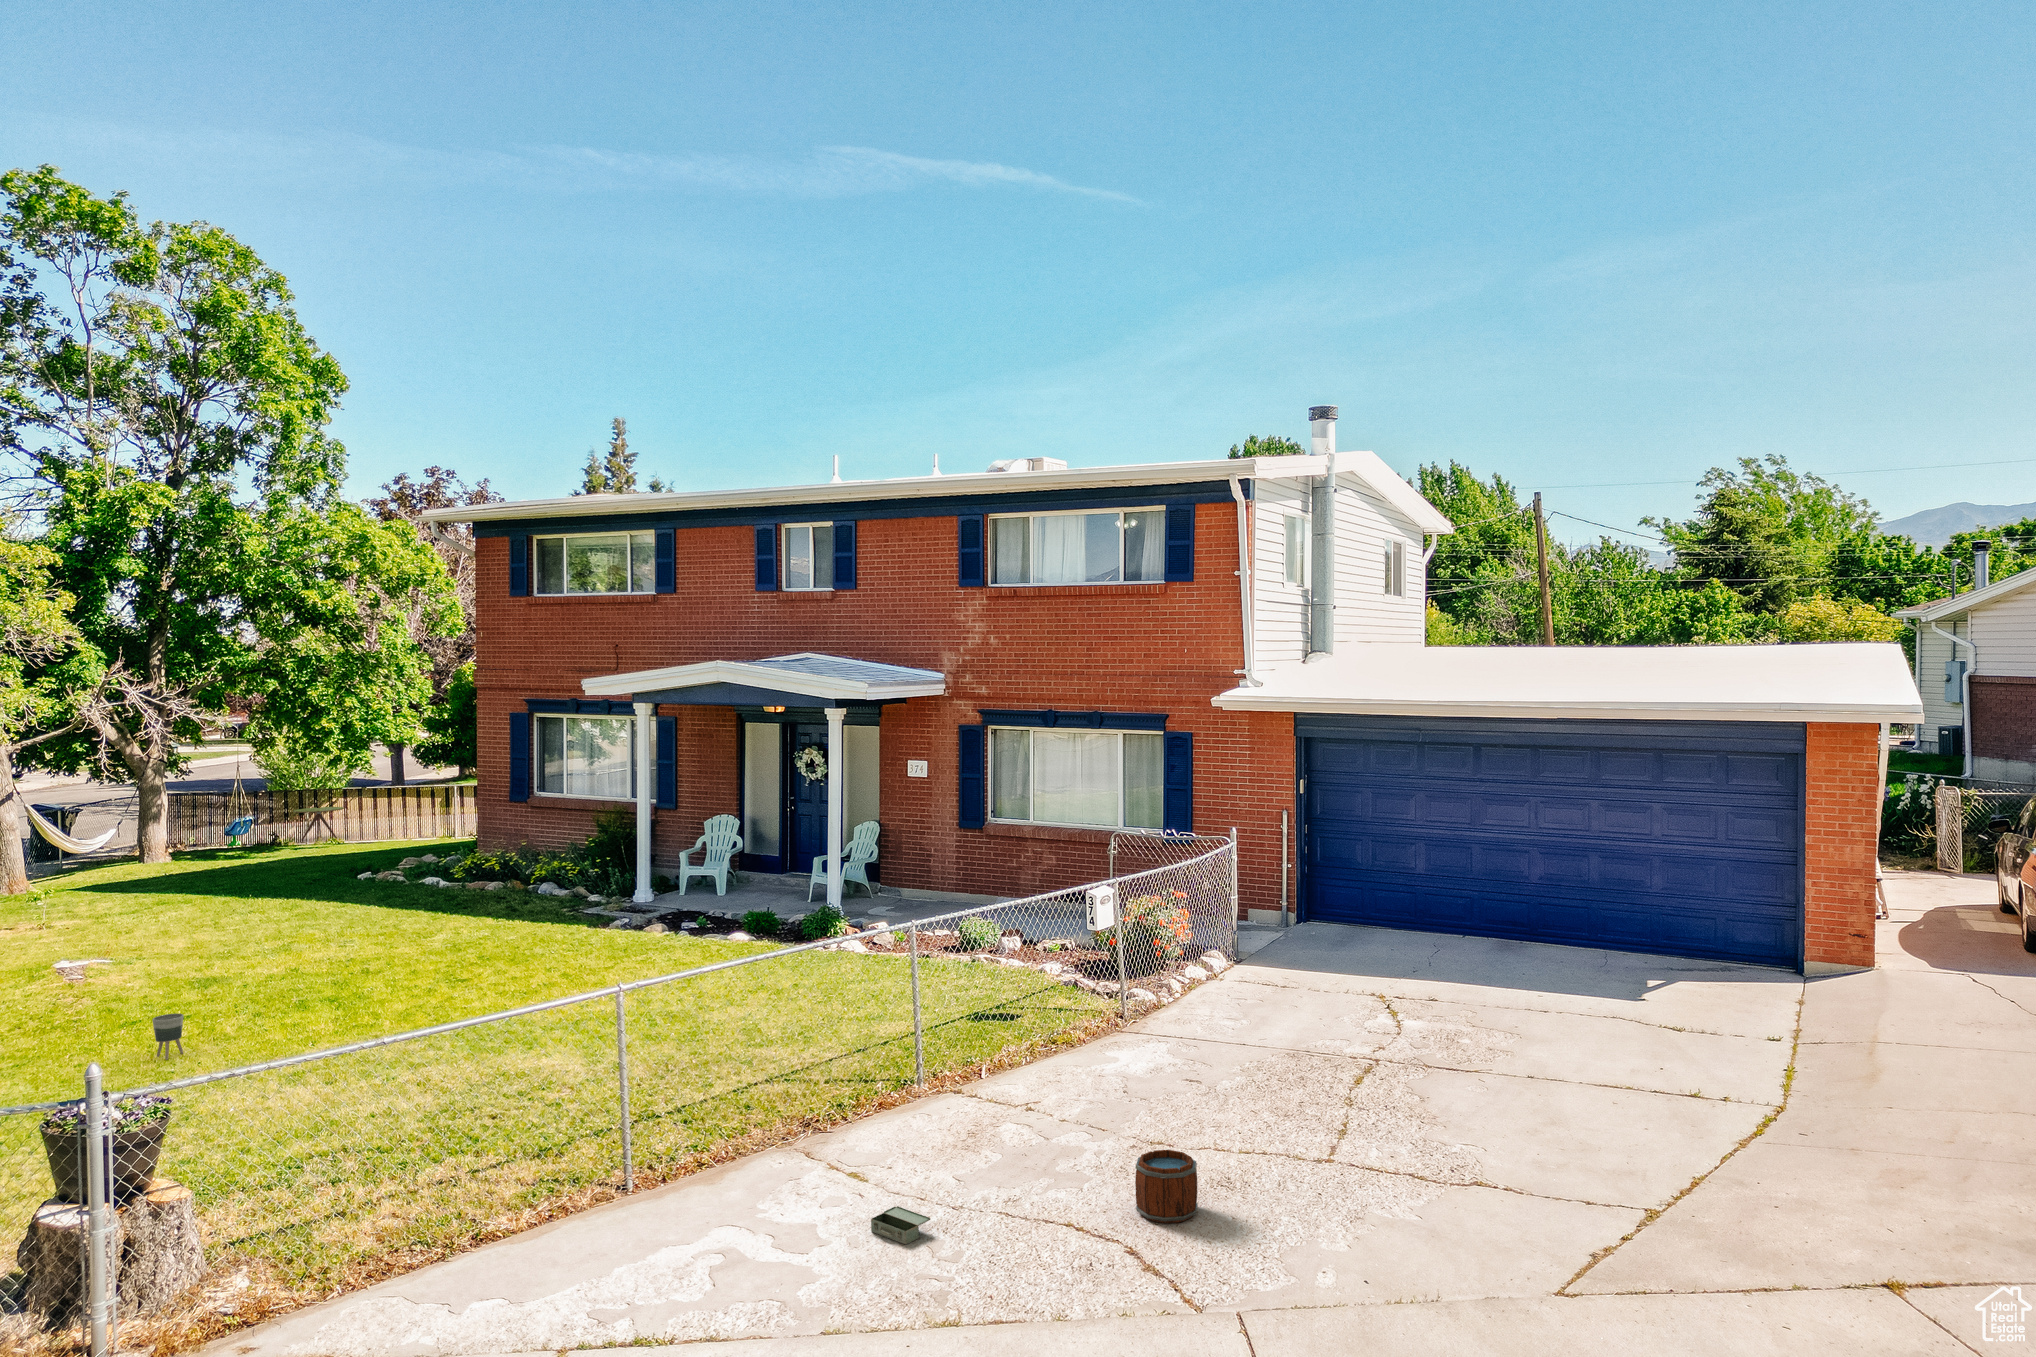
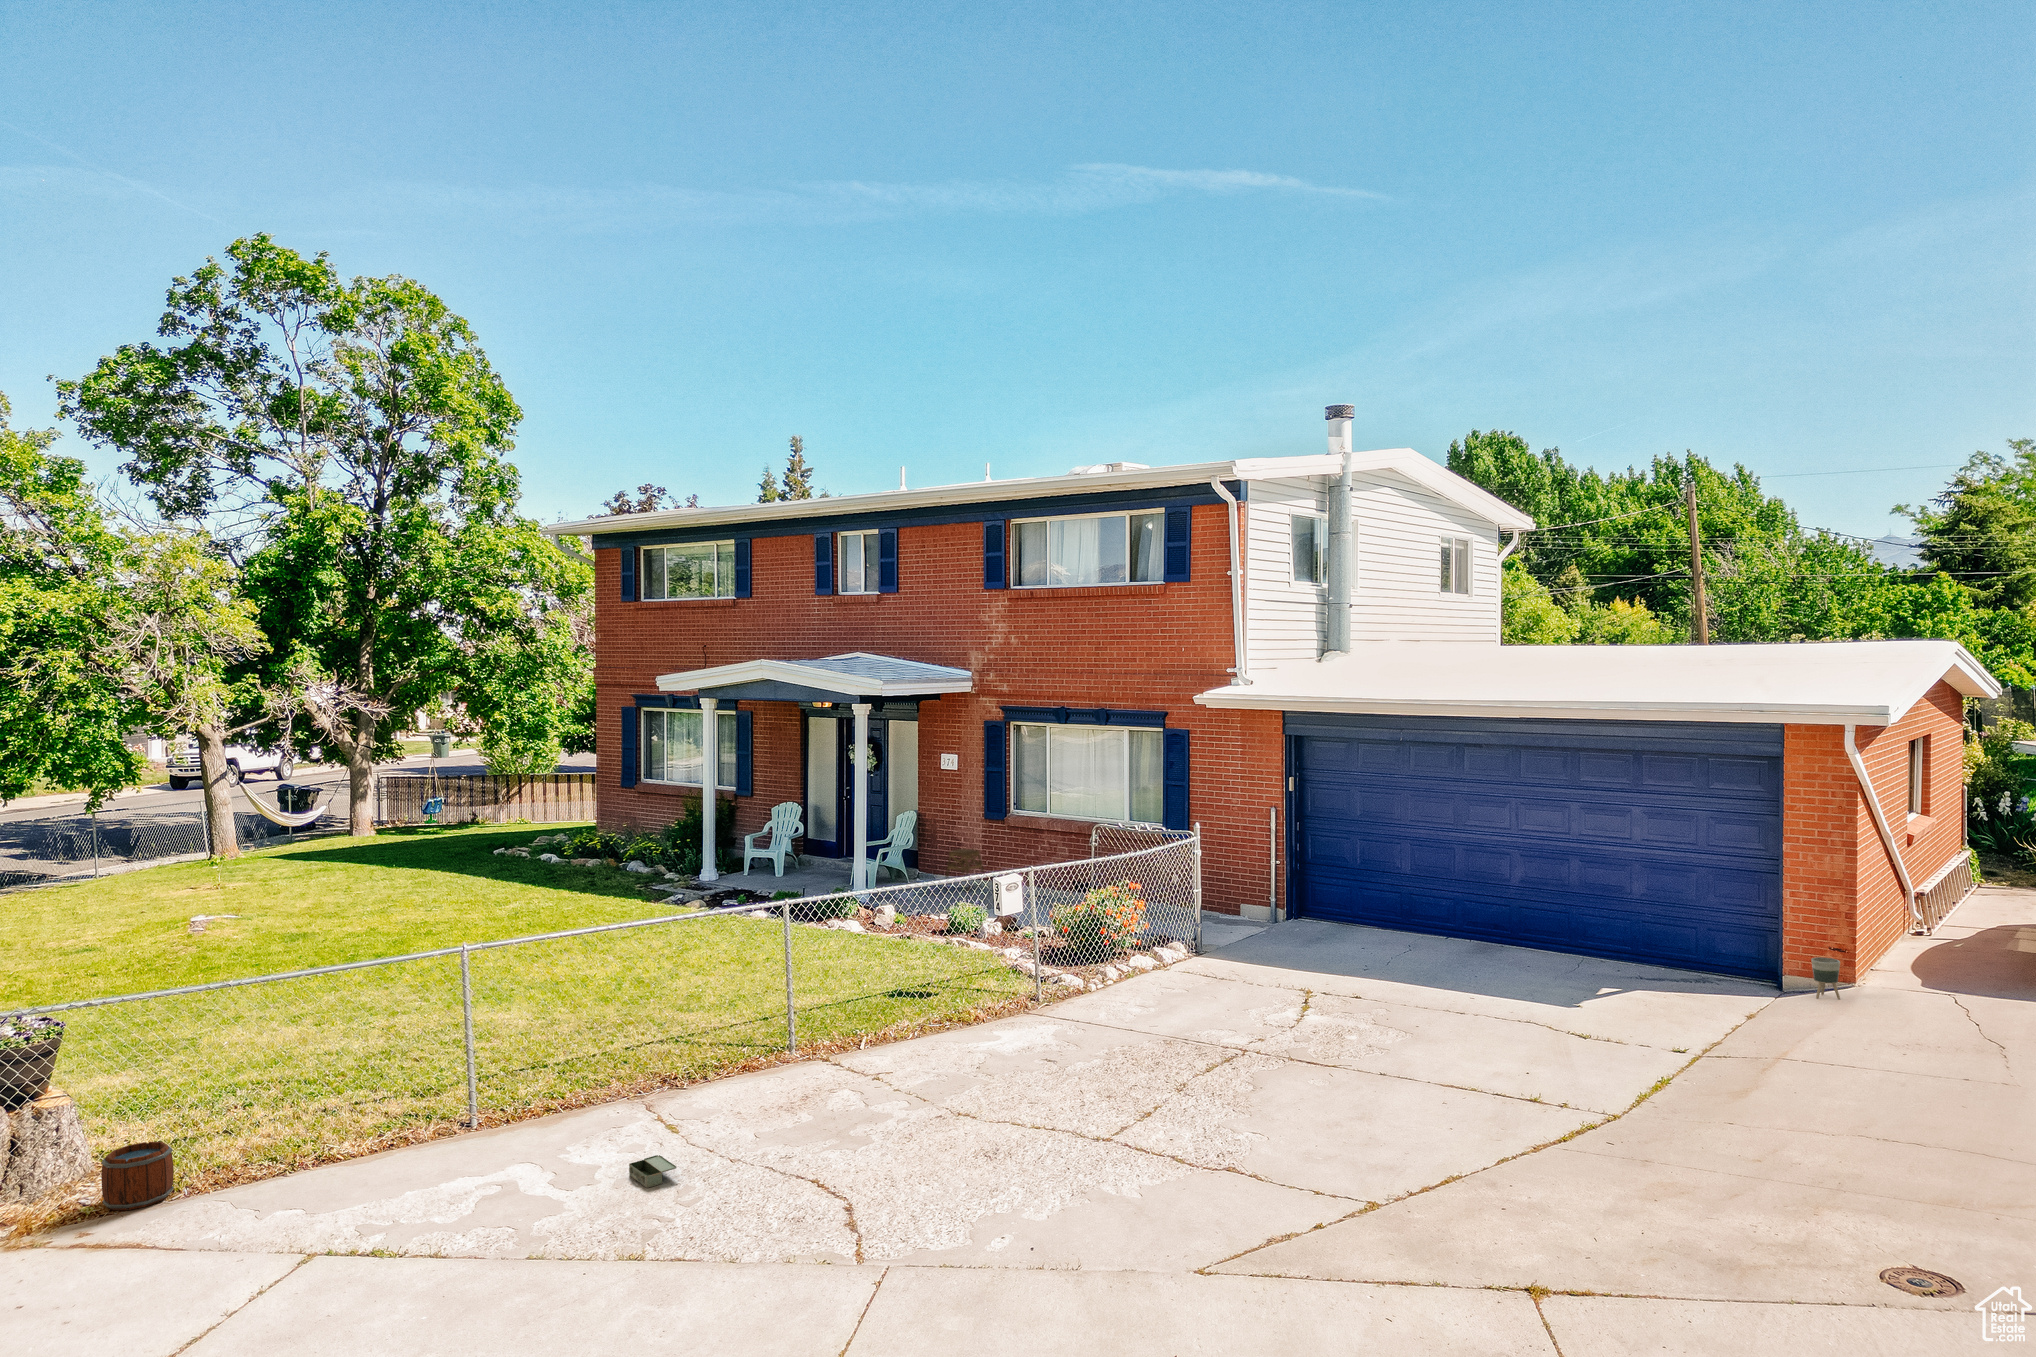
round table: present [293,807,343,841] -> none [481,790,523,820]
stool: none [916,859,961,904] -> present [945,849,984,891]
planter: present [153,1014,184,1060] -> present [1811,957,1840,999]
bucket: present [1135,1150,1198,1223] -> present [101,1142,174,1210]

